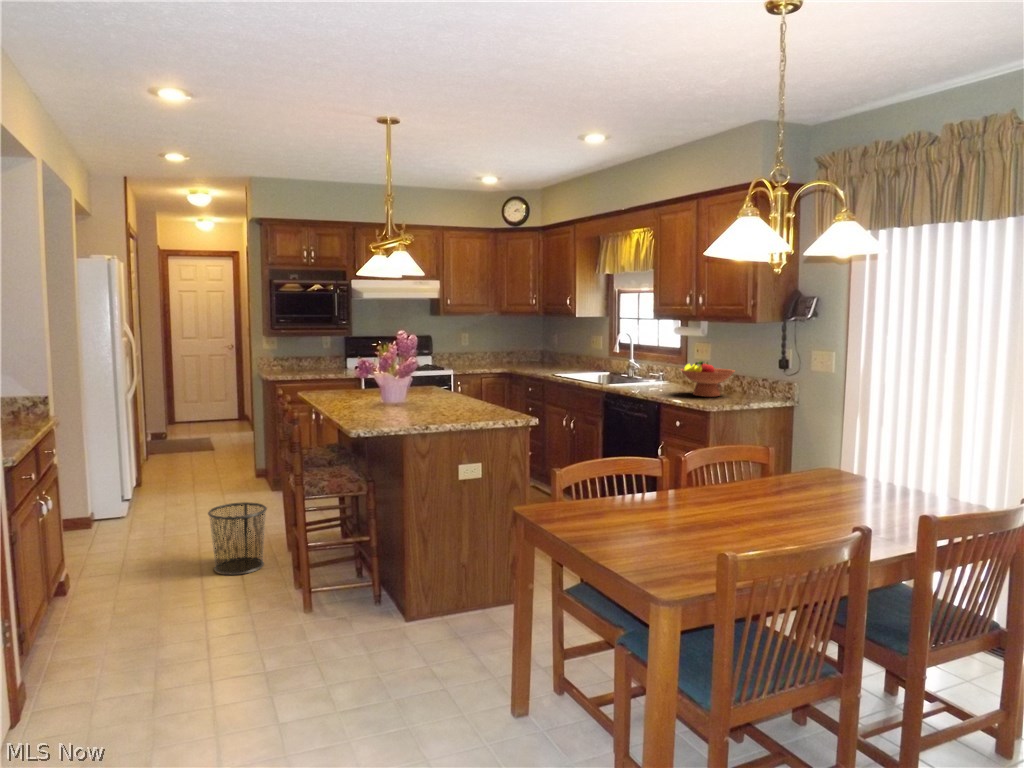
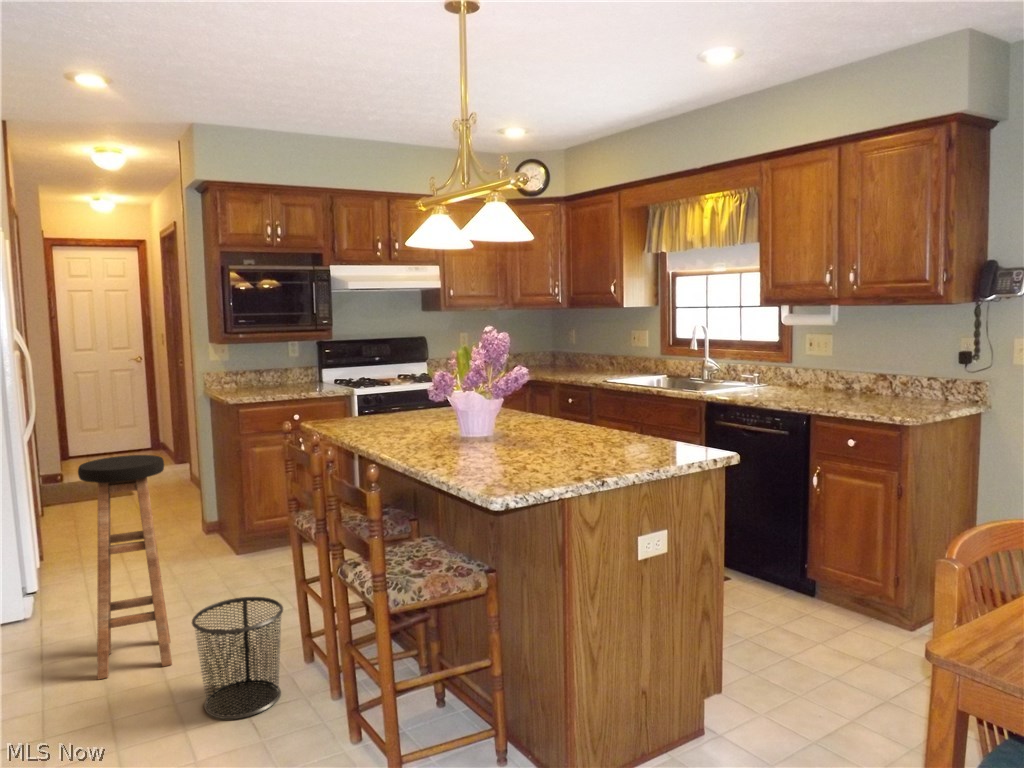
fruit bowl: present [681,361,735,397] -> none [822,357,899,404]
bar stool: none [150,408,207,551] -> present [78,455,172,679]

